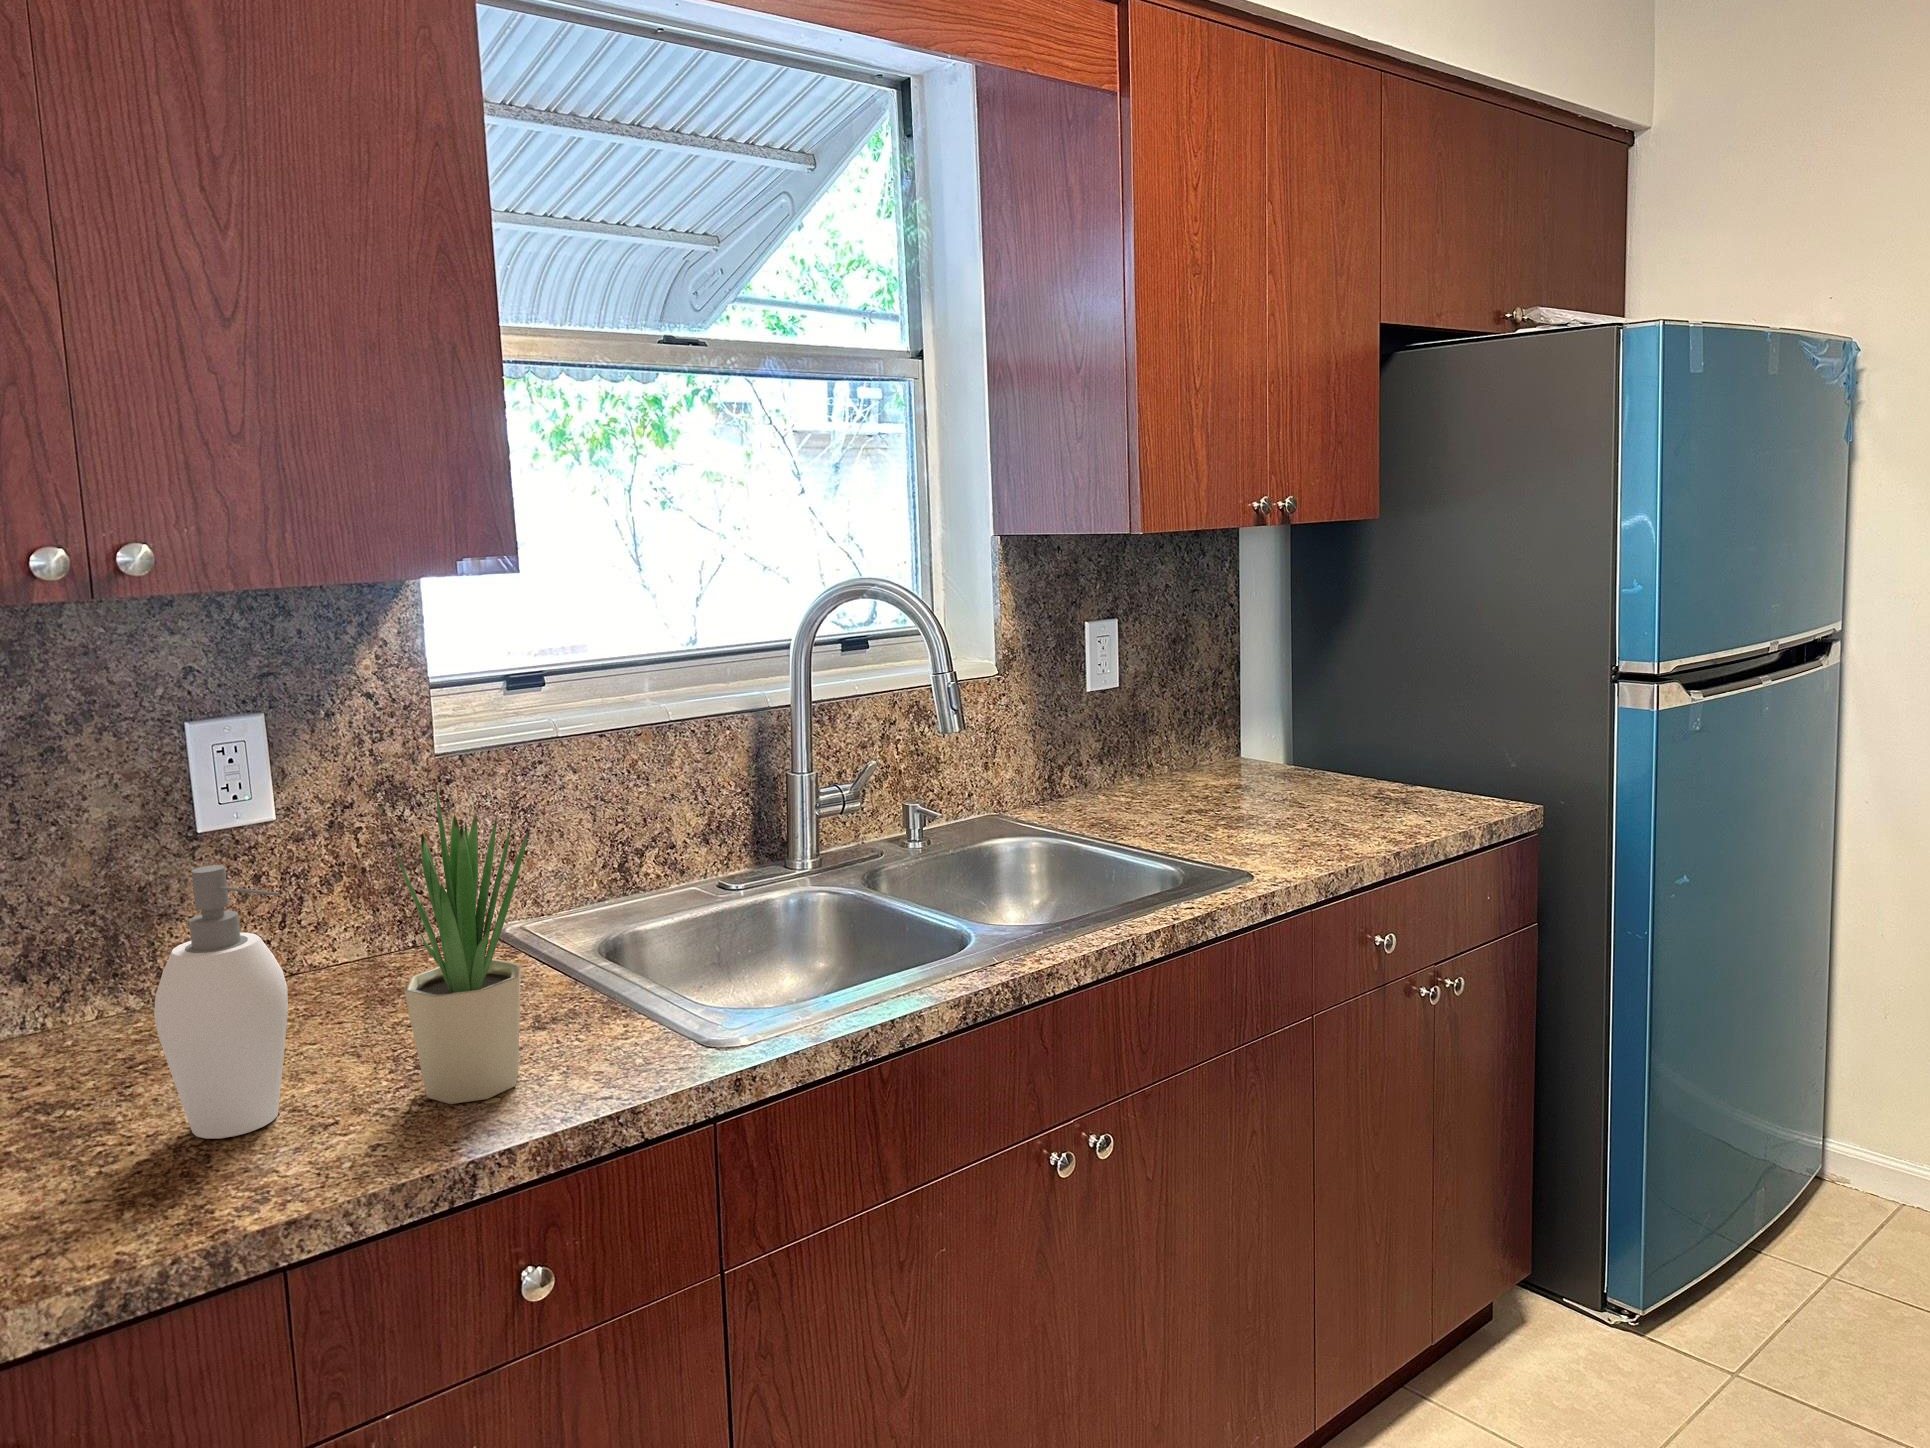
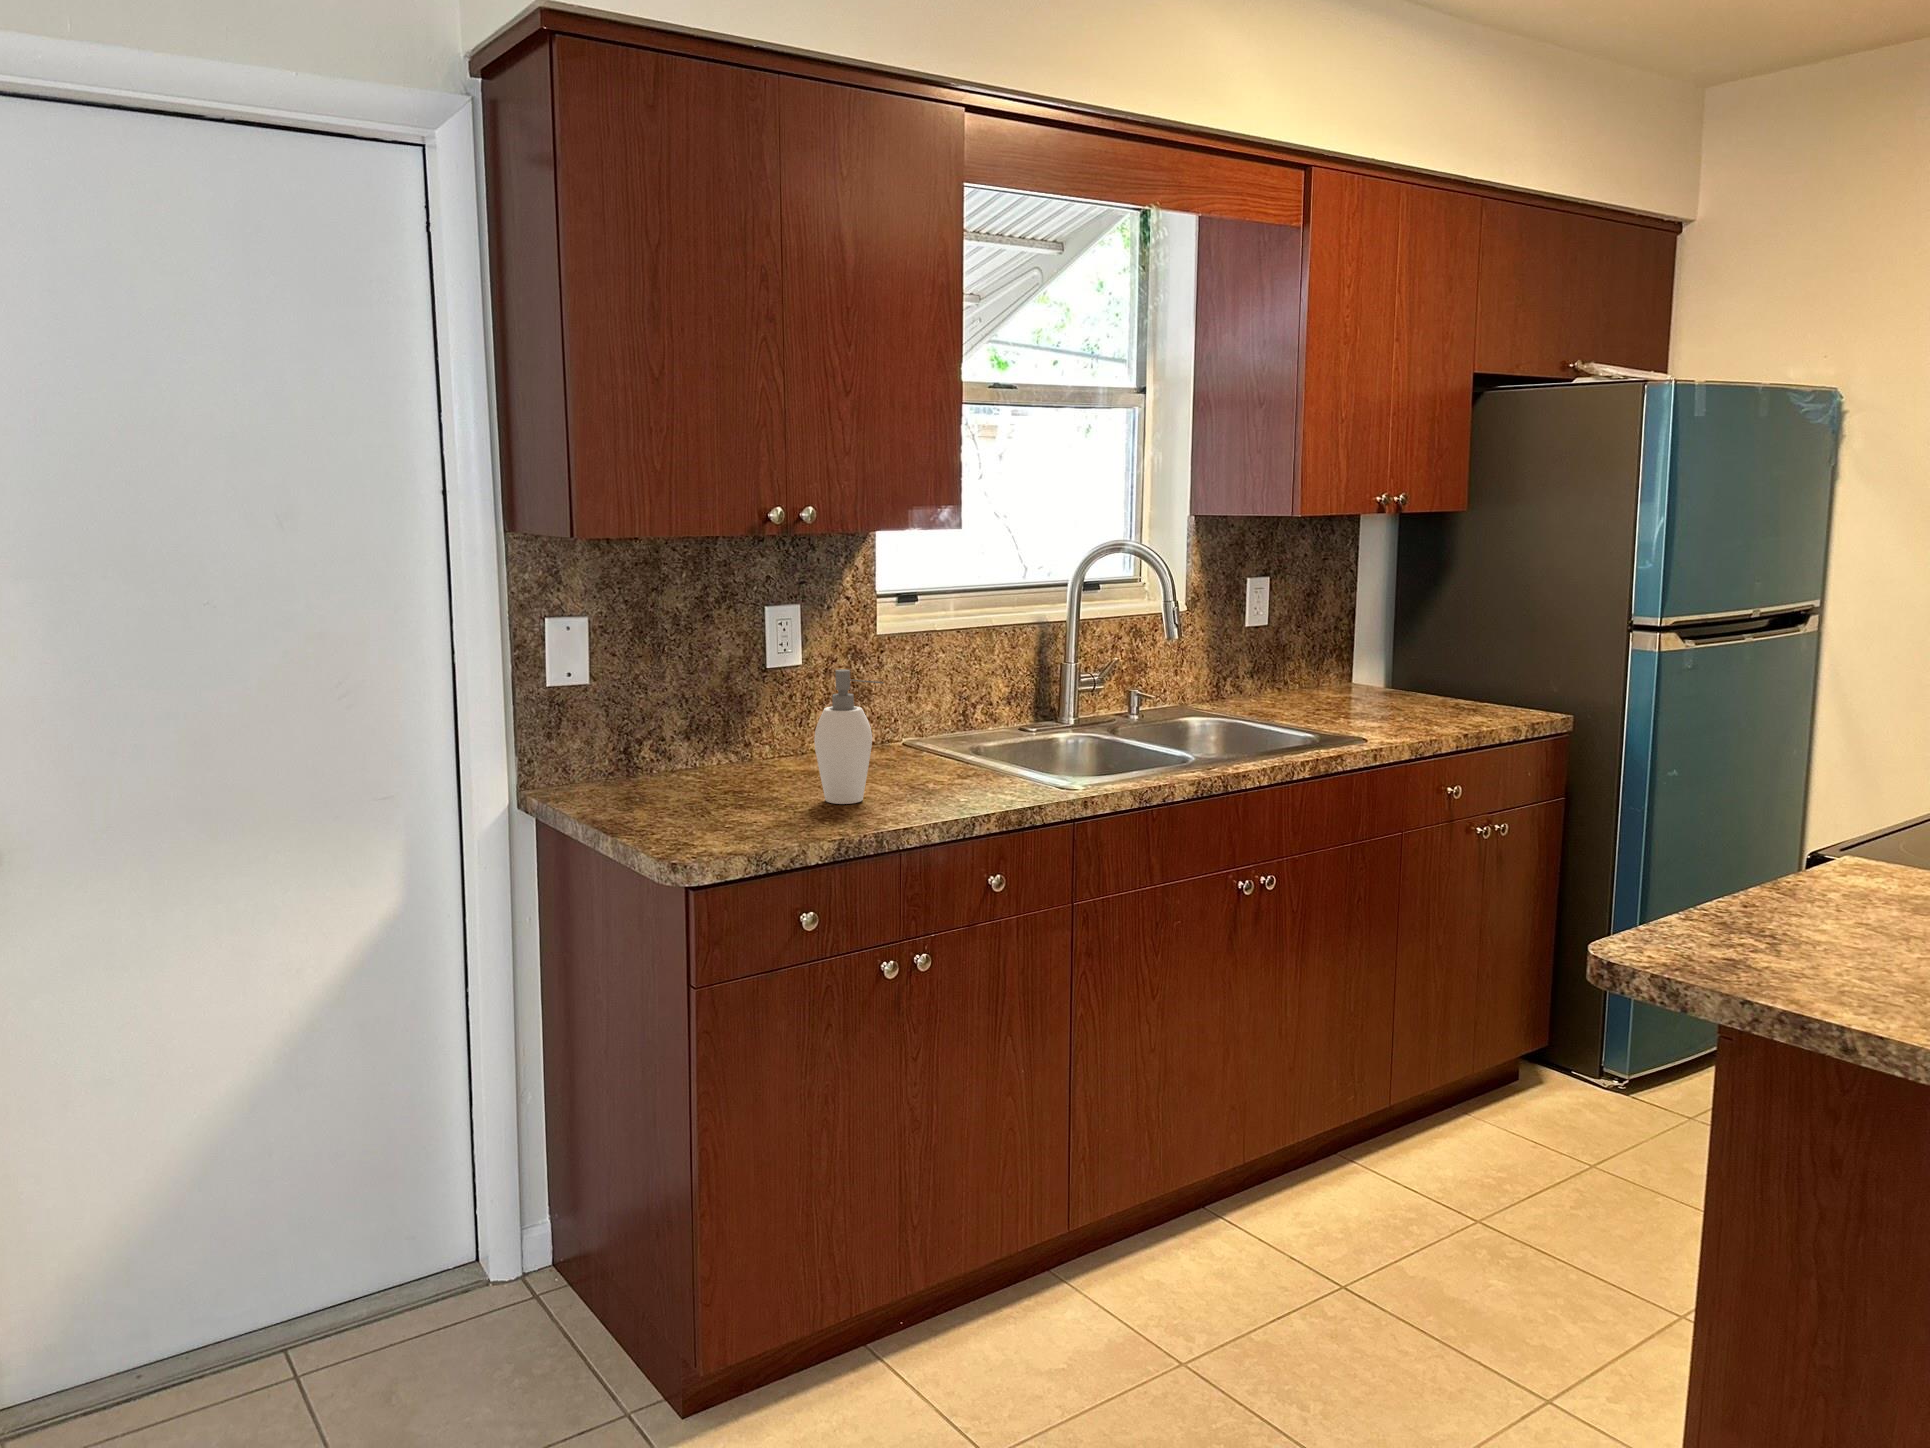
potted plant: present [394,782,529,1104] -> none [924,632,993,799]

